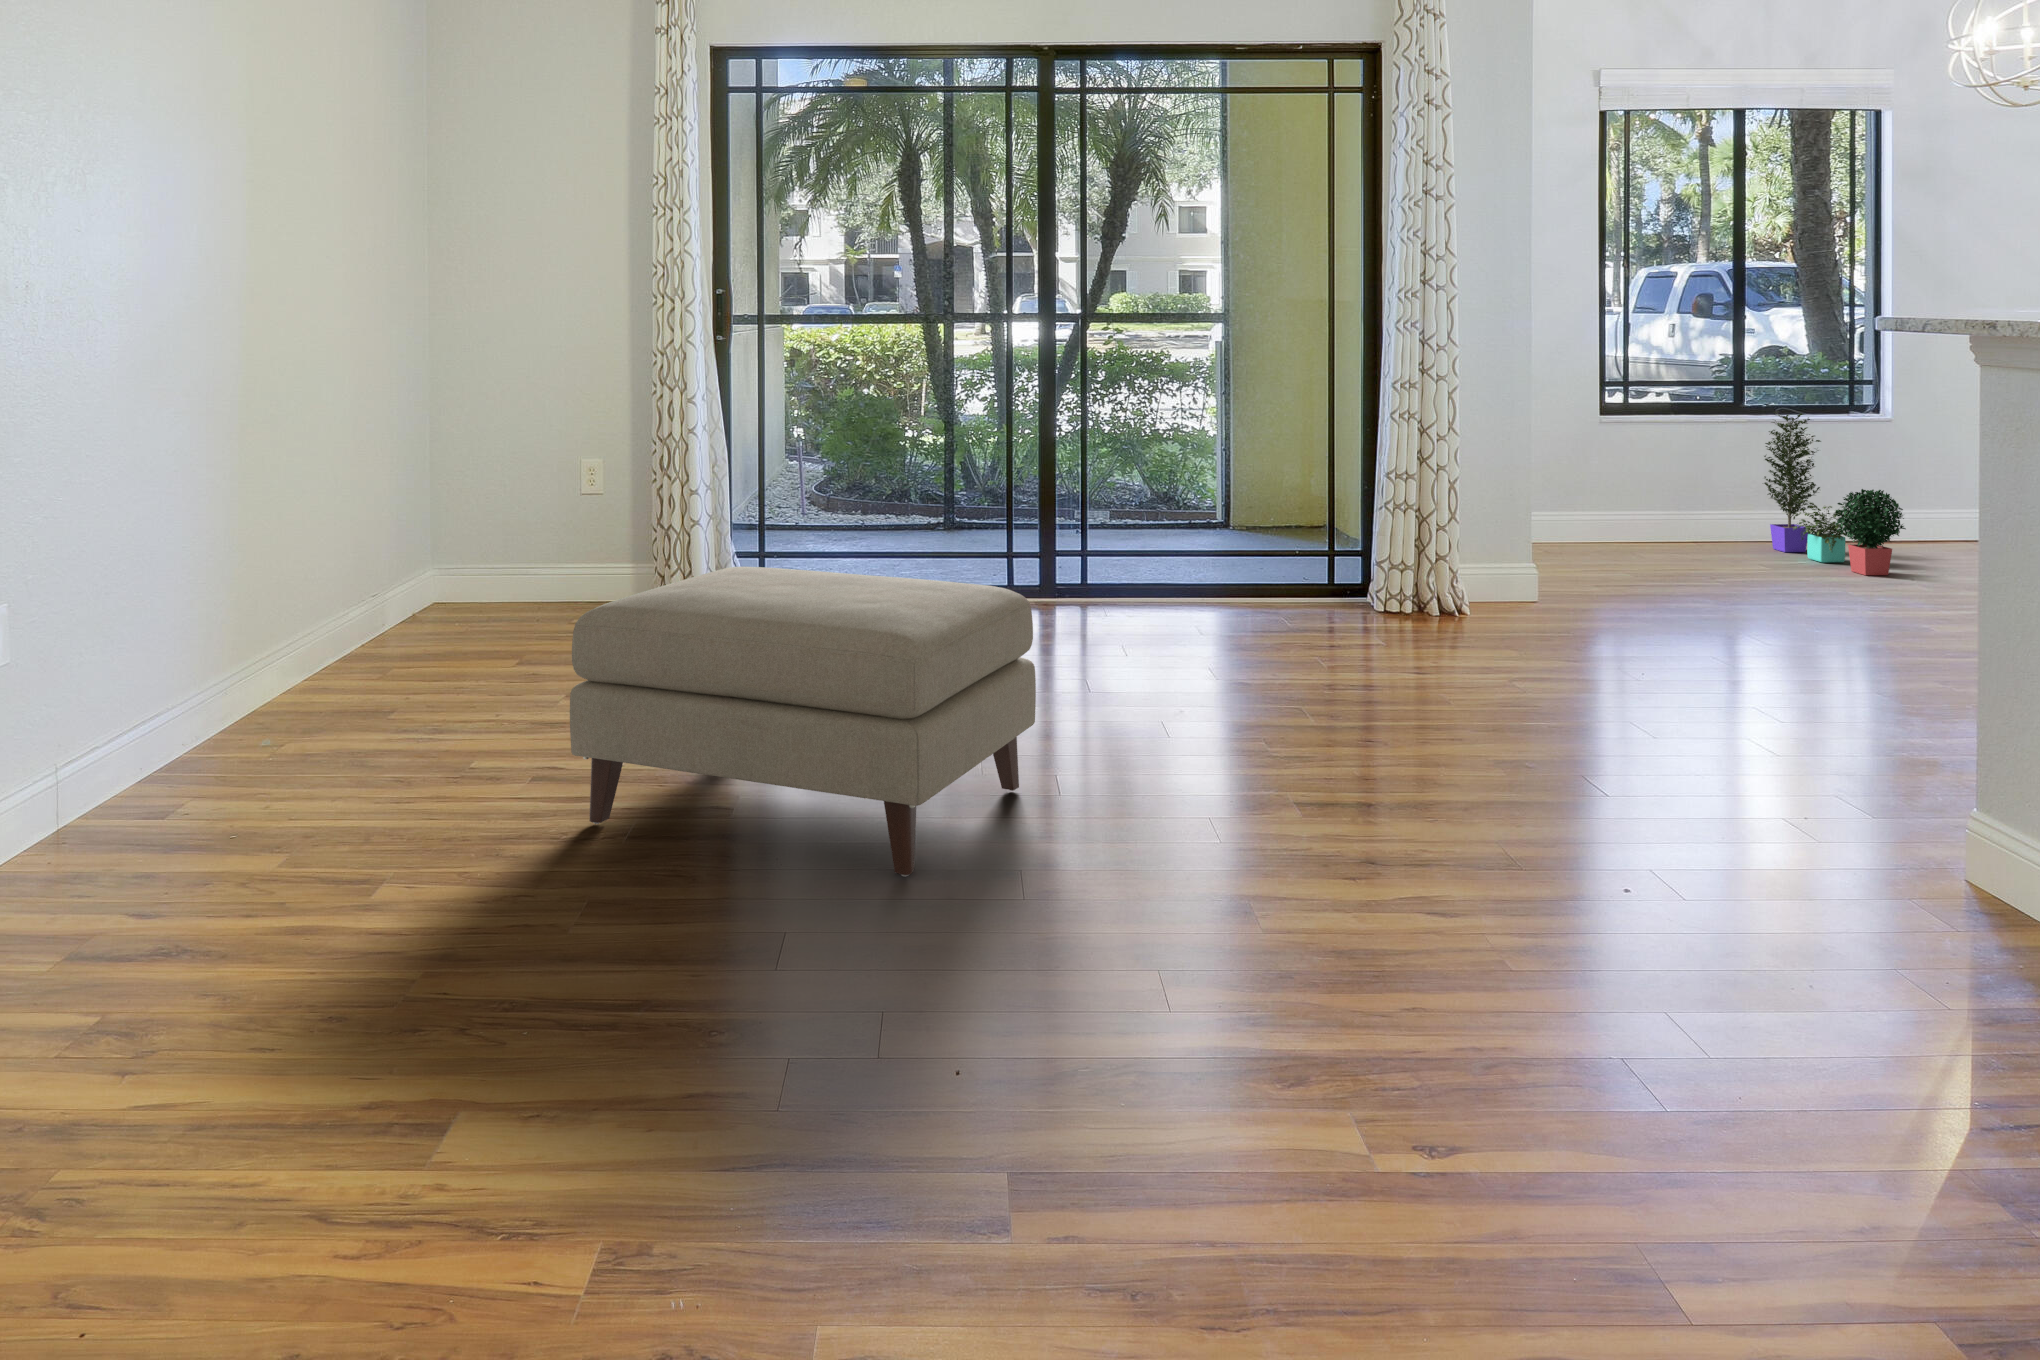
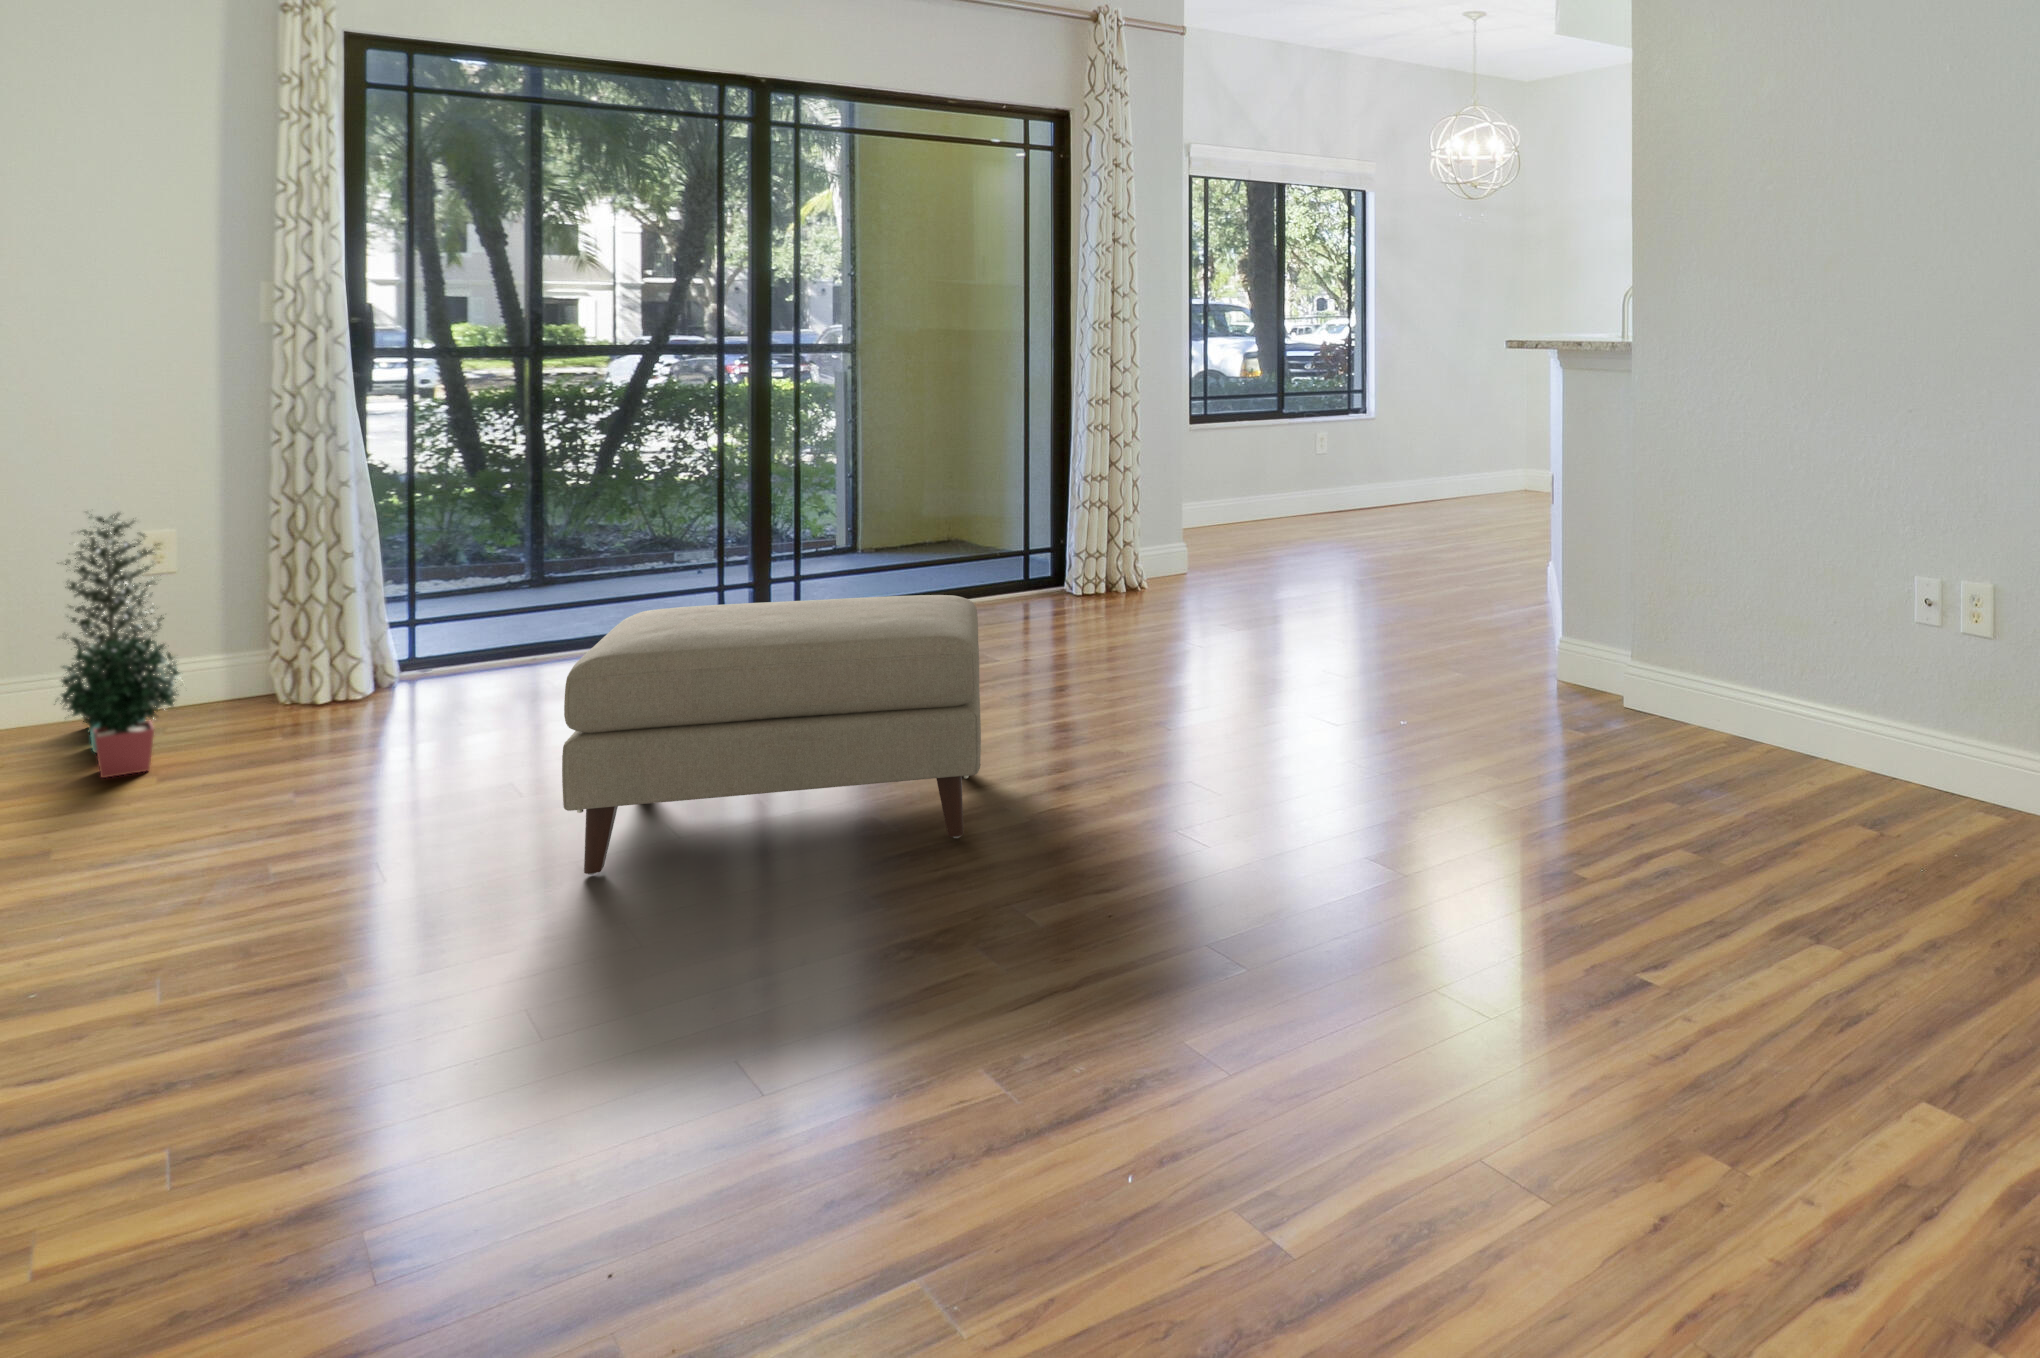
potted plant: present [1764,412,1906,575] -> present [56,513,180,778]

